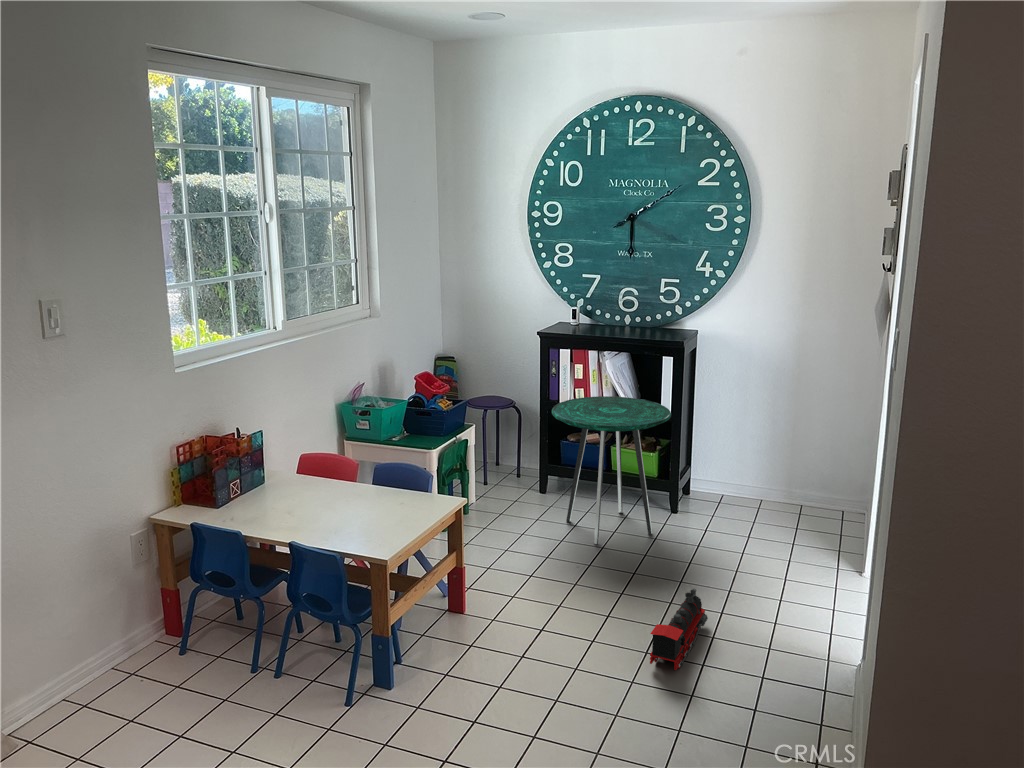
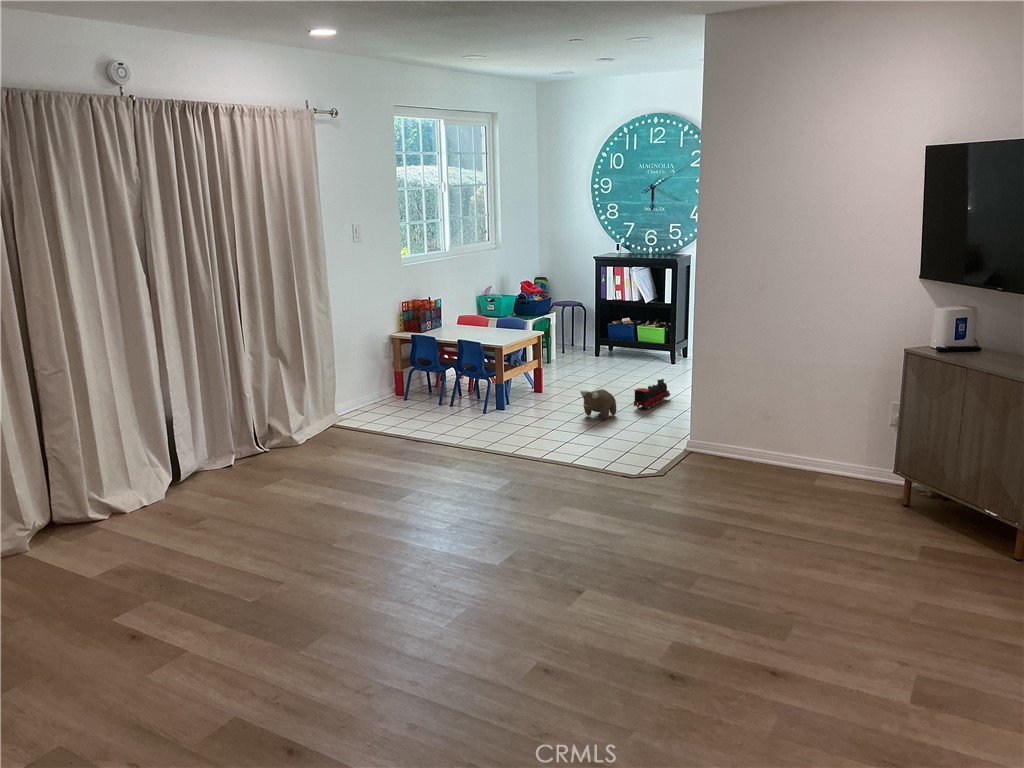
side table: present [552,396,671,544] -> none [599,294,668,374]
plush toy: none [550,645,622,716] -> present [580,389,616,419]

